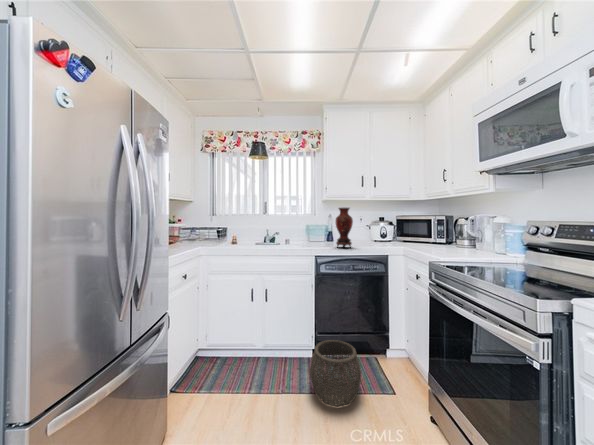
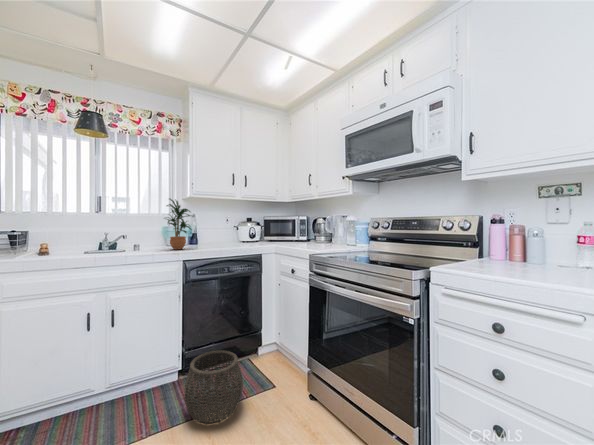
potted plant: none [303,203,328,246] -> present [167,199,191,249]
vase: present [336,208,353,248] -> none [206,205,225,250]

